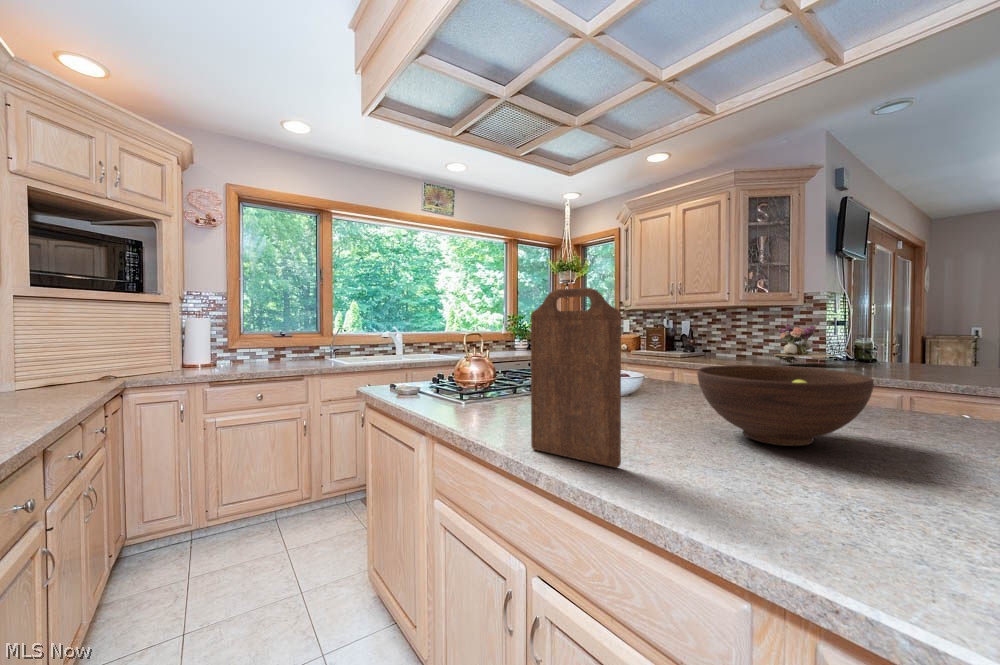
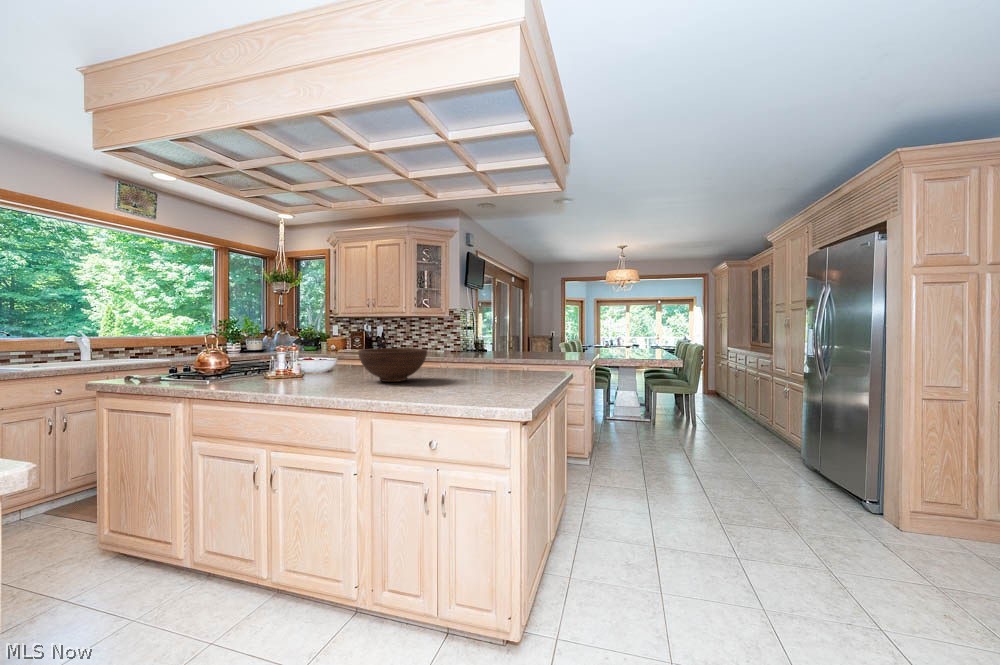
cutting board: present [531,288,621,468] -> none [267,310,315,392]
flower arrangement: present [773,324,835,364] -> none [431,326,464,355]

